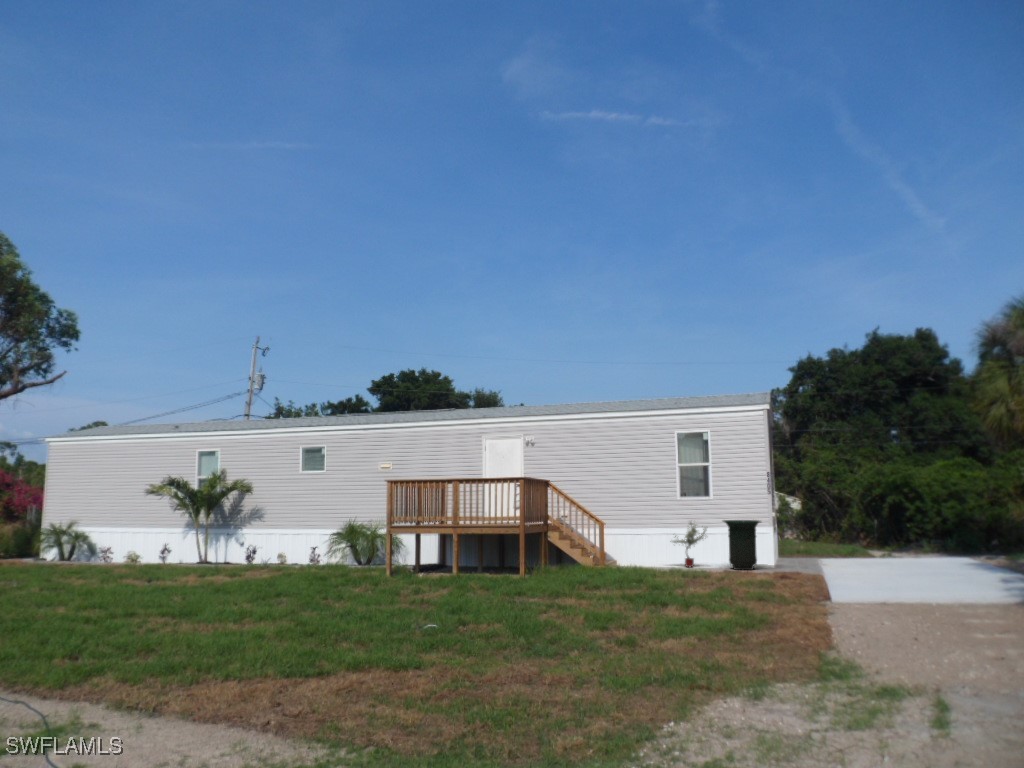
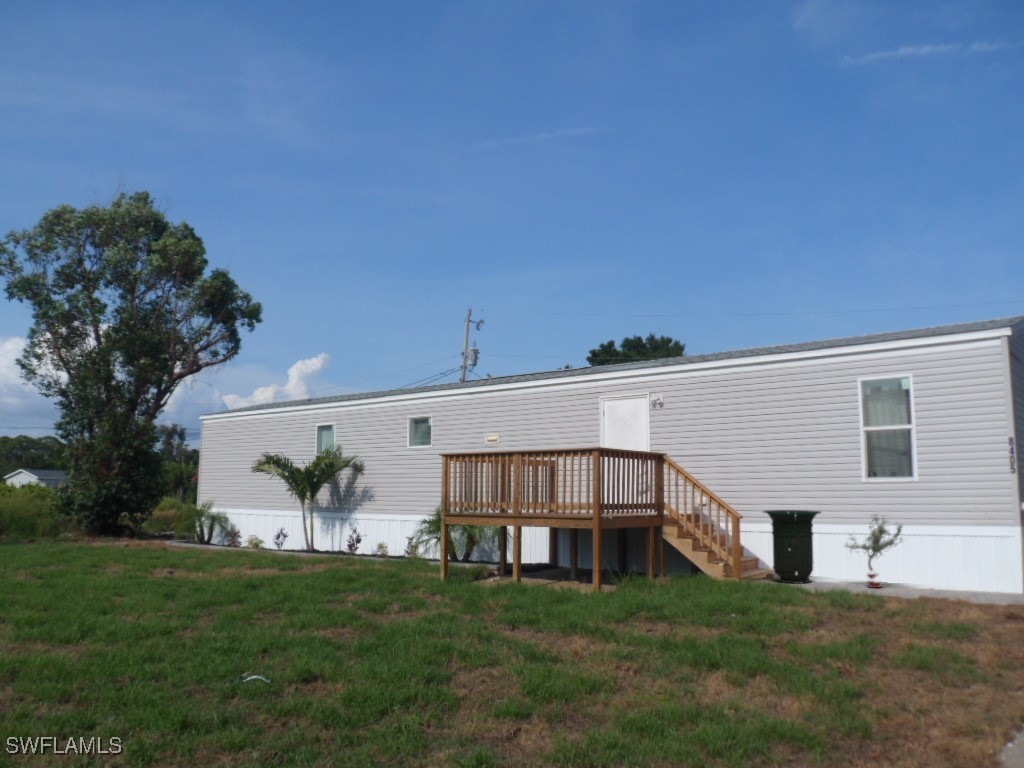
trash can: present [723,520,761,570] -> present [763,510,821,583]

